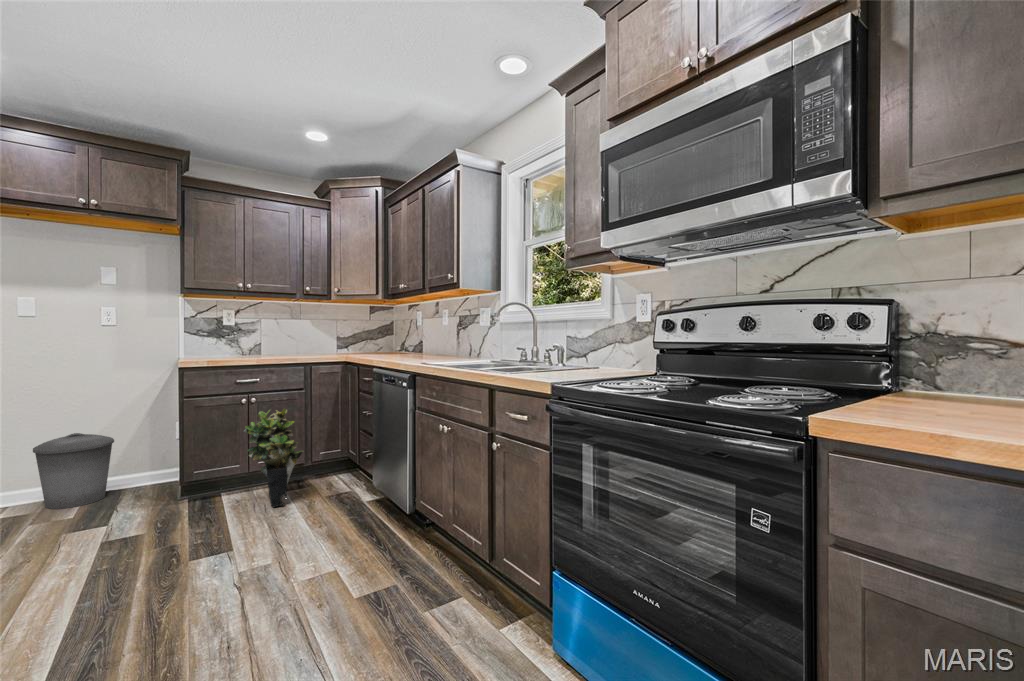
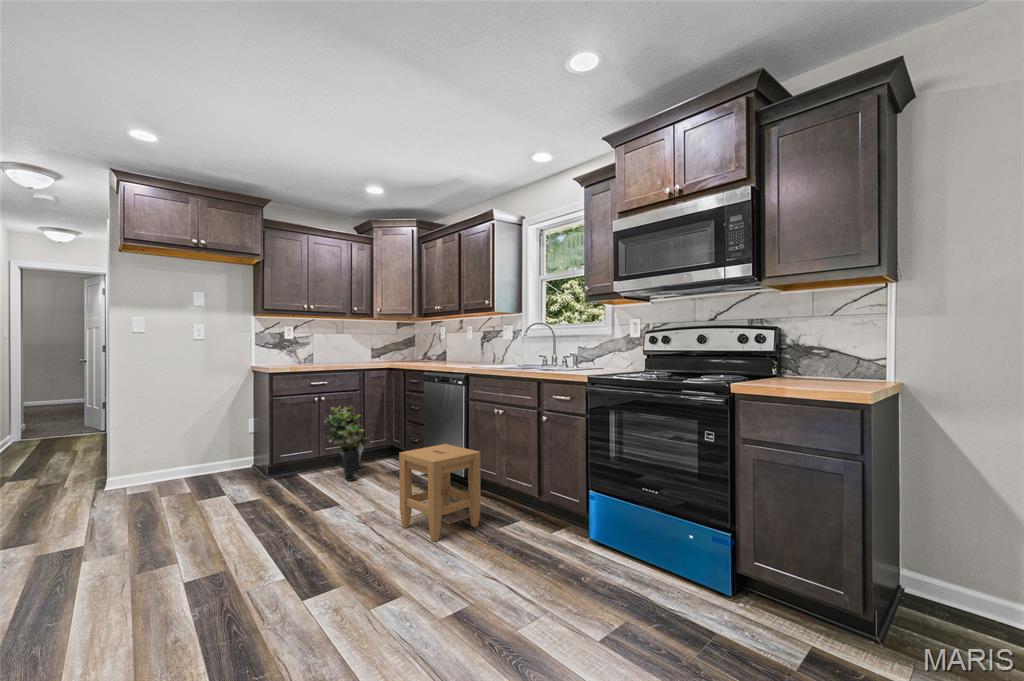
trash can: present [33,433,114,509] -> none [150,426,209,487]
stool: none [278,475,396,641] -> present [399,444,480,542]

